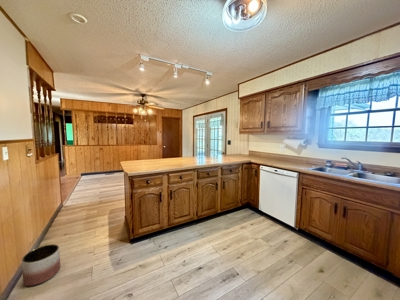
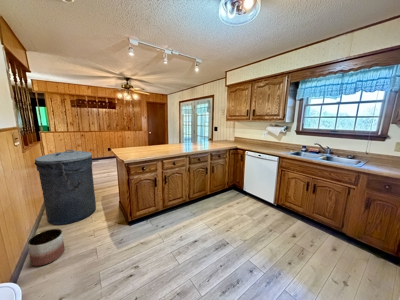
trash can: none [44,162,102,239] -> present [34,150,96,225]

